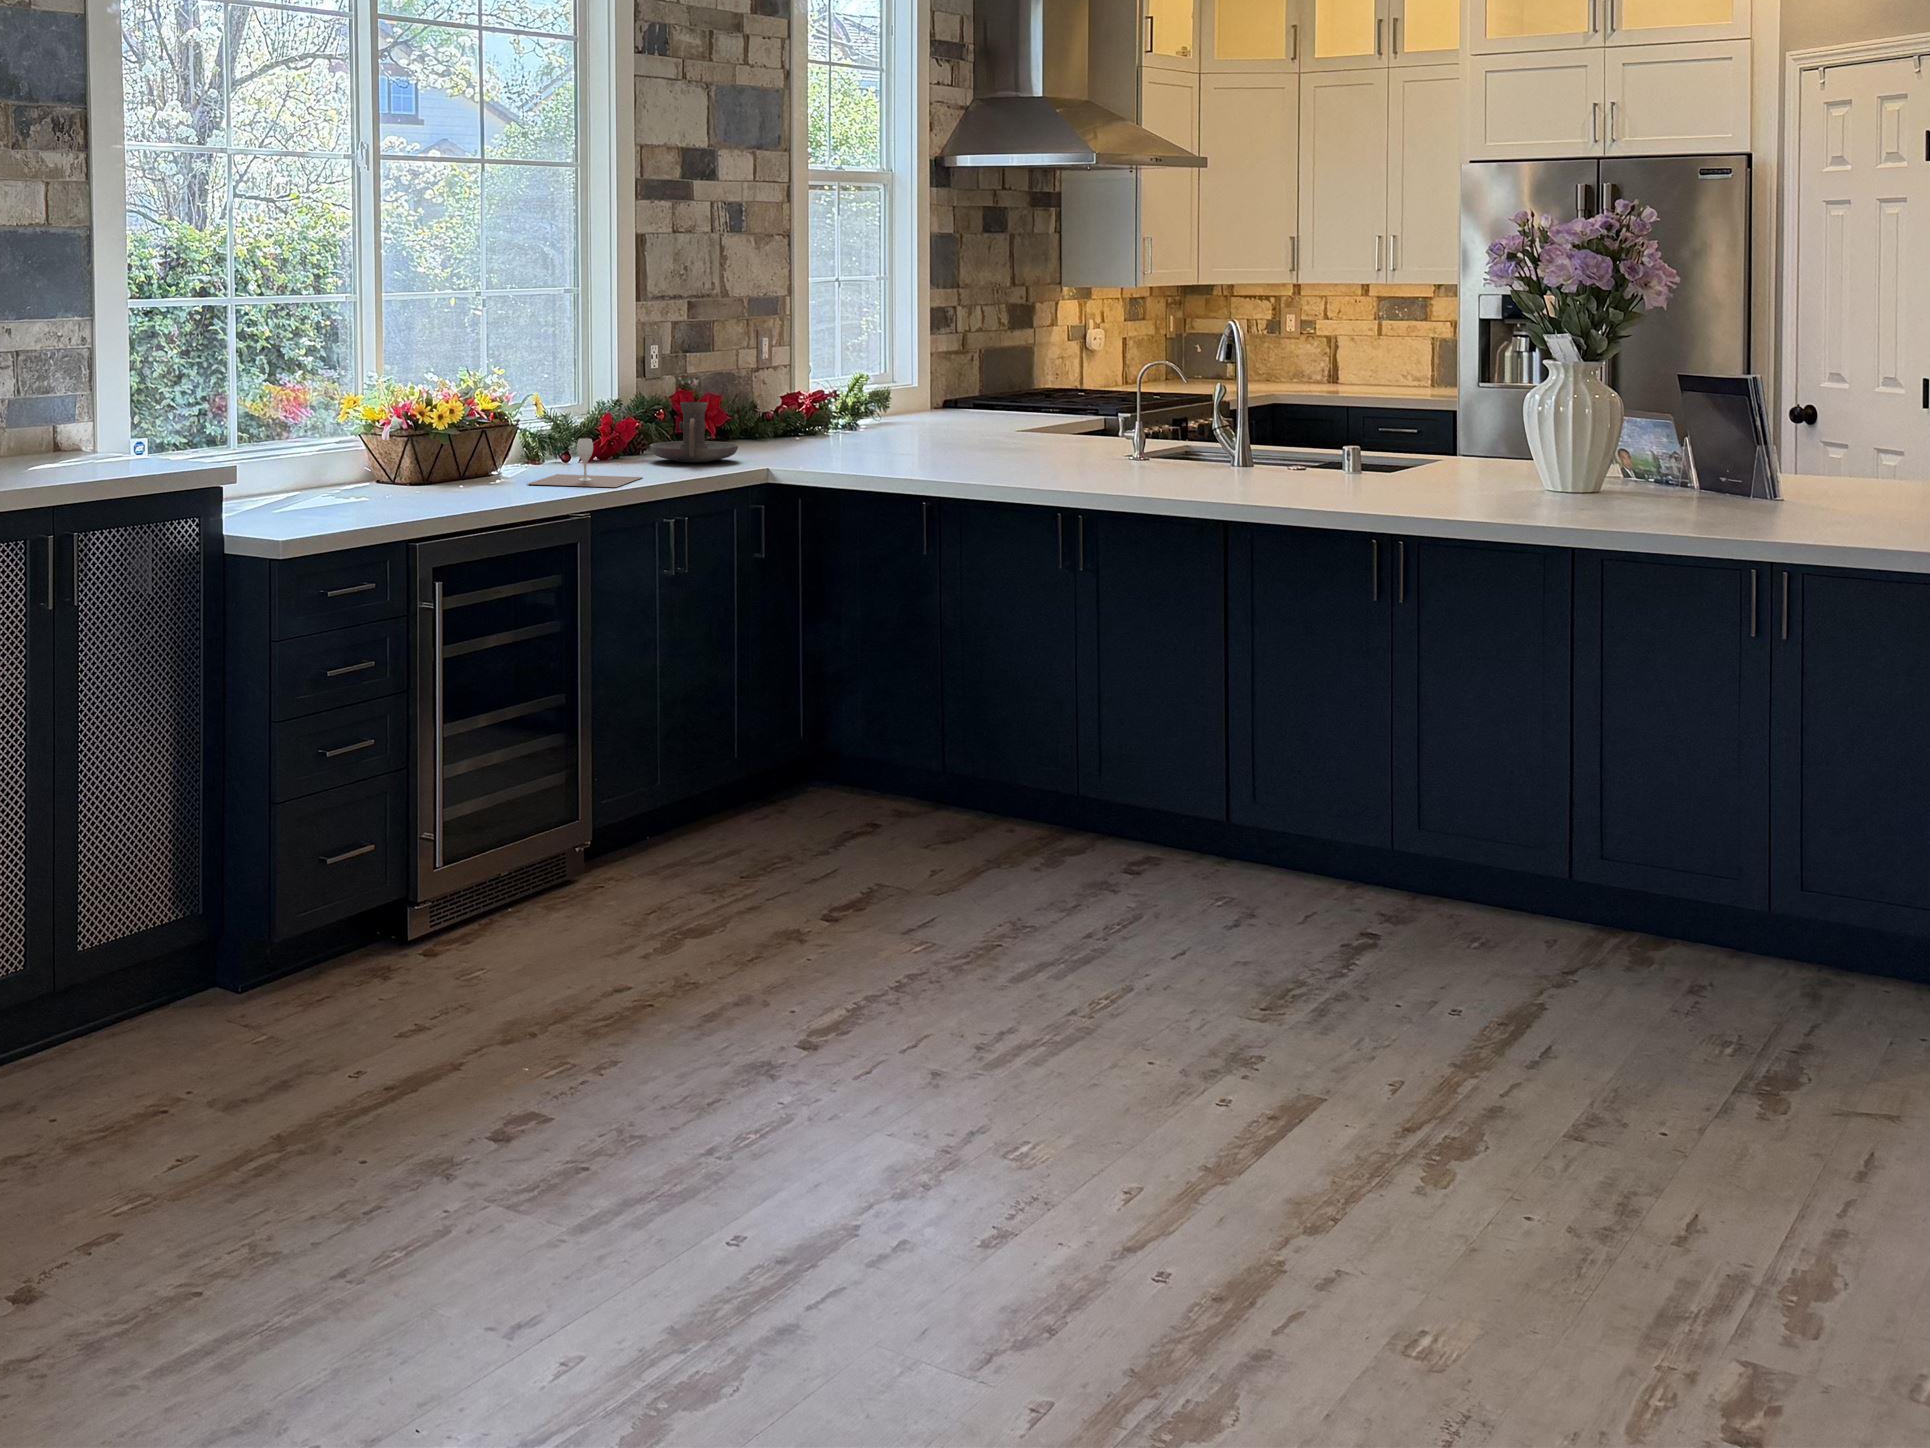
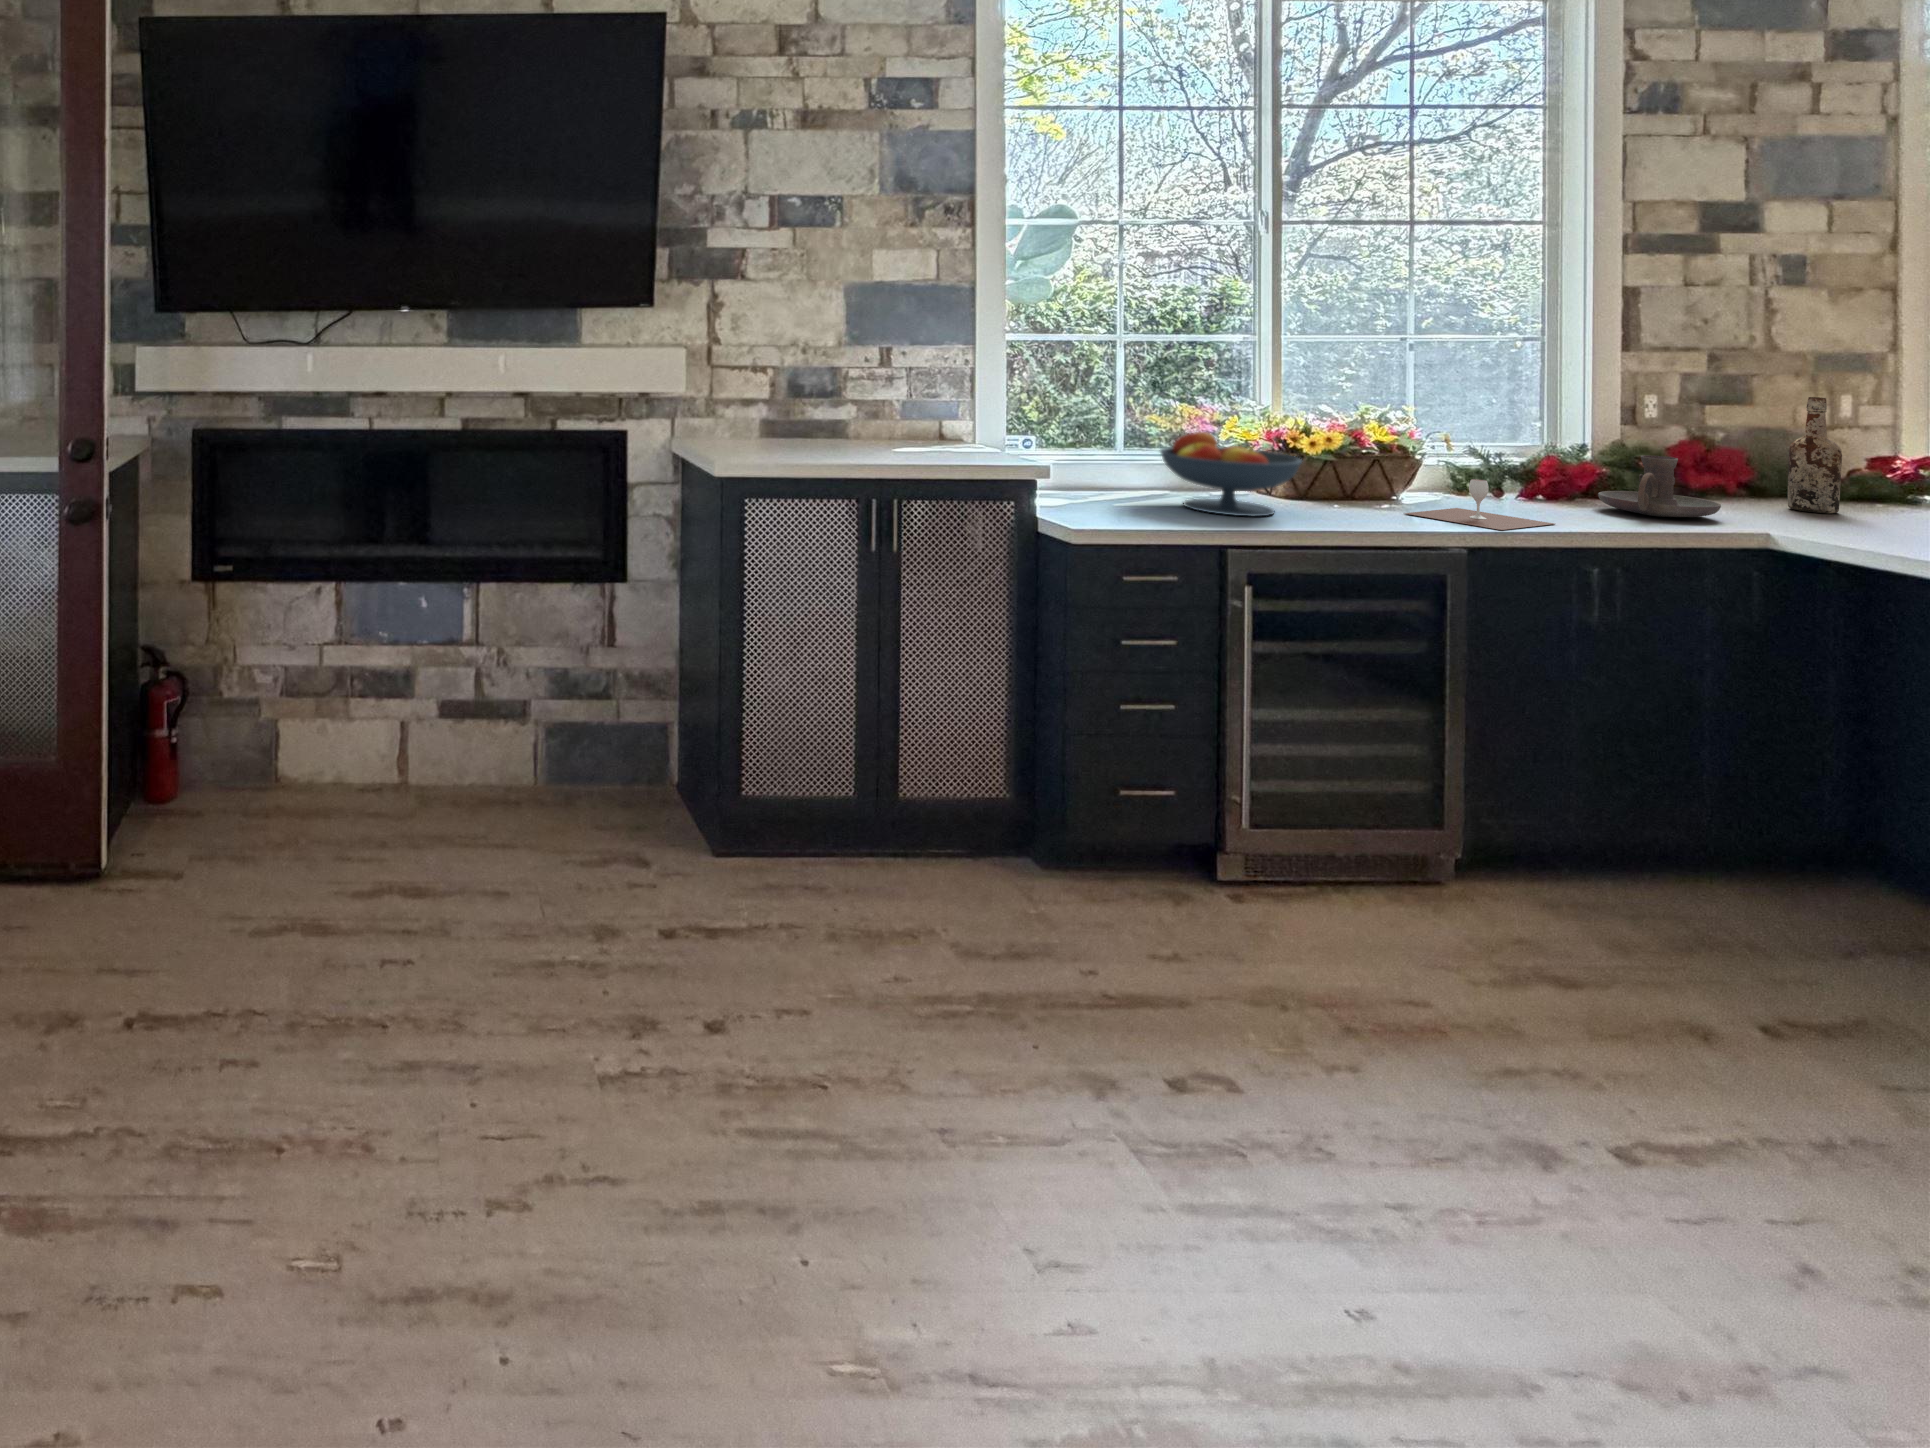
wine bottle: none [760,336,794,447] -> present [1788,397,1842,513]
fruit bowl: none [308,409,454,506] -> present [1160,432,1302,516]

